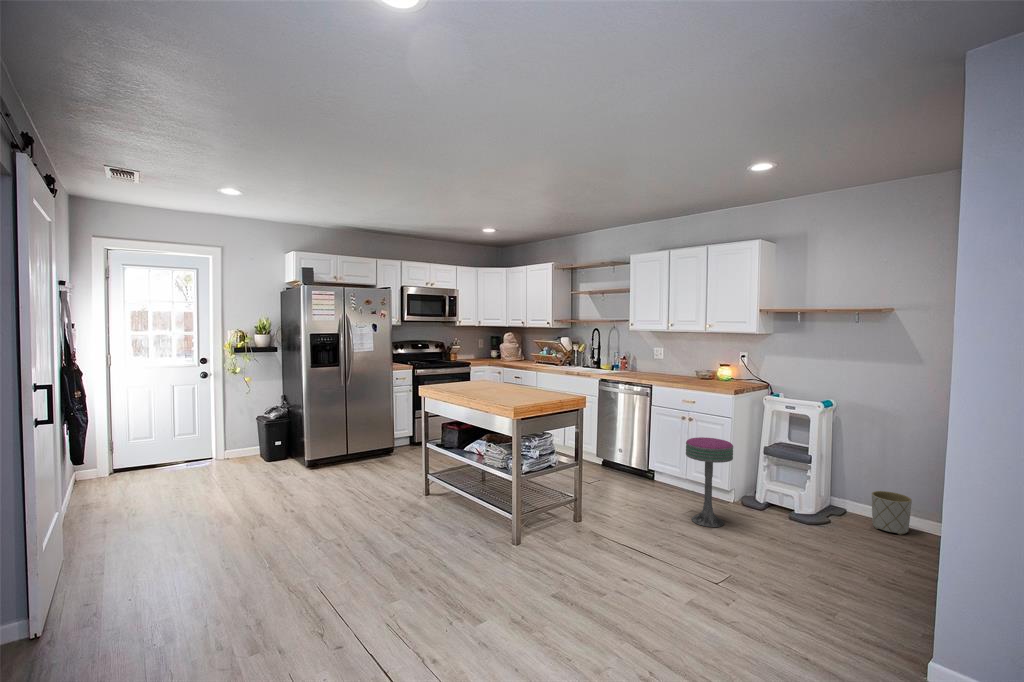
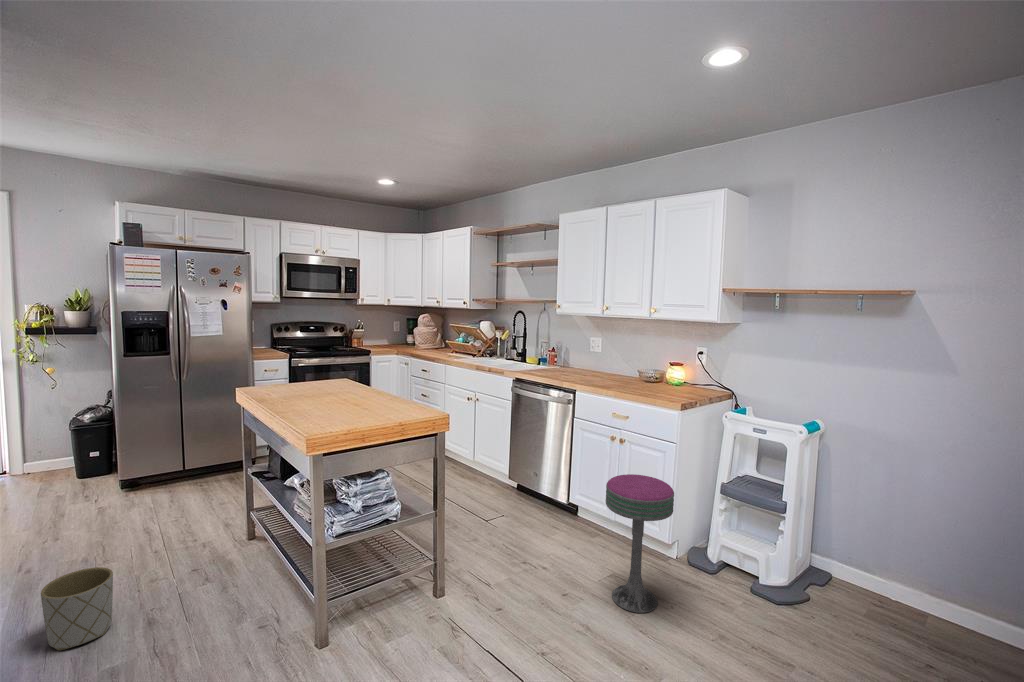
planter: present [872,491,912,535] -> present [41,567,113,651]

